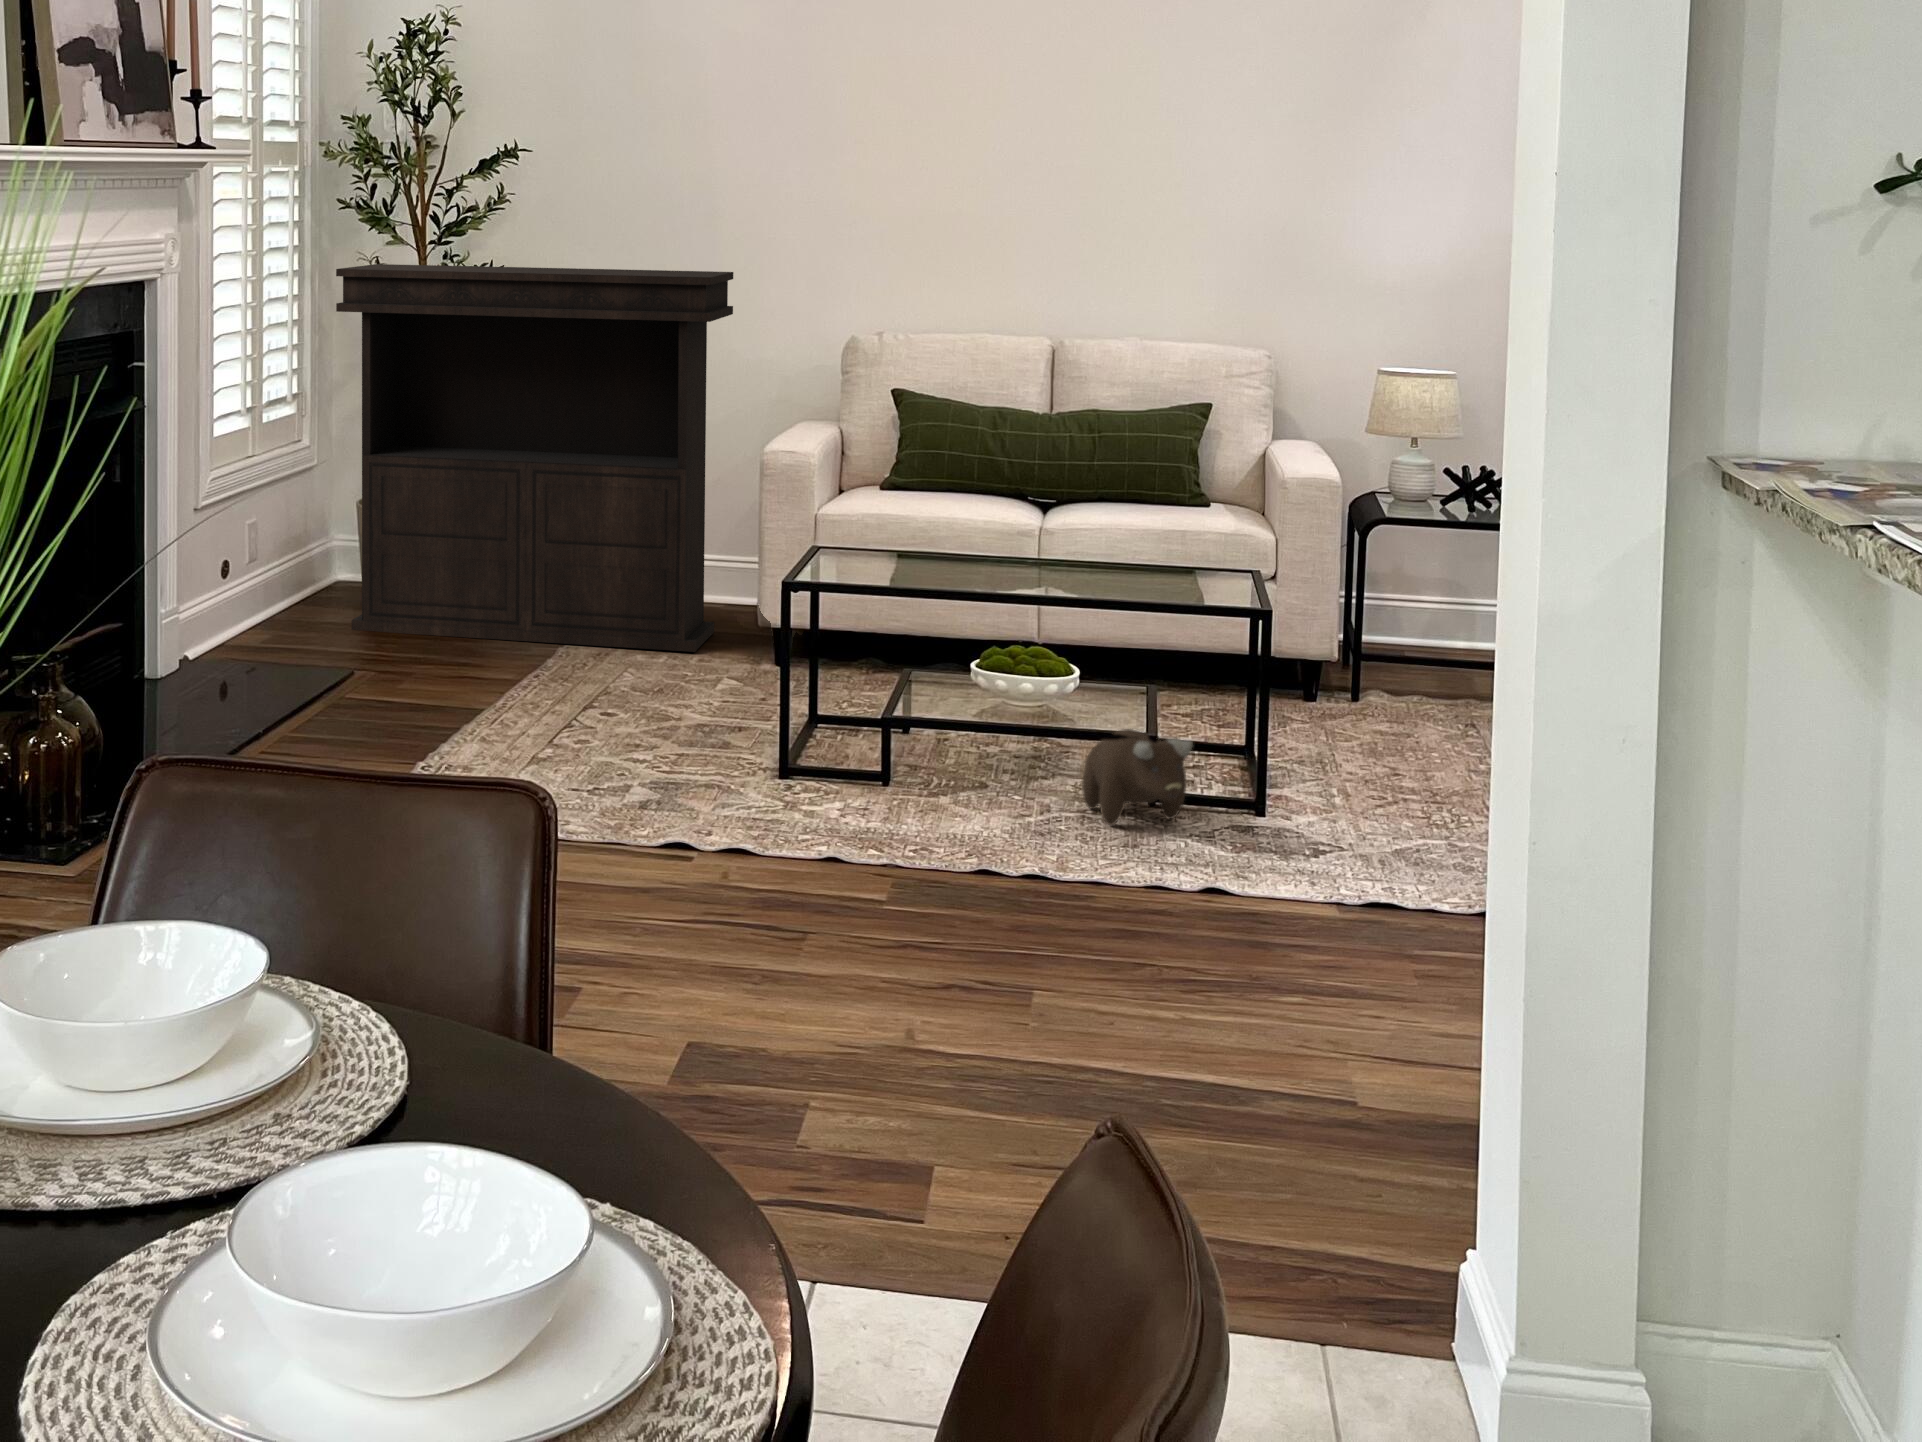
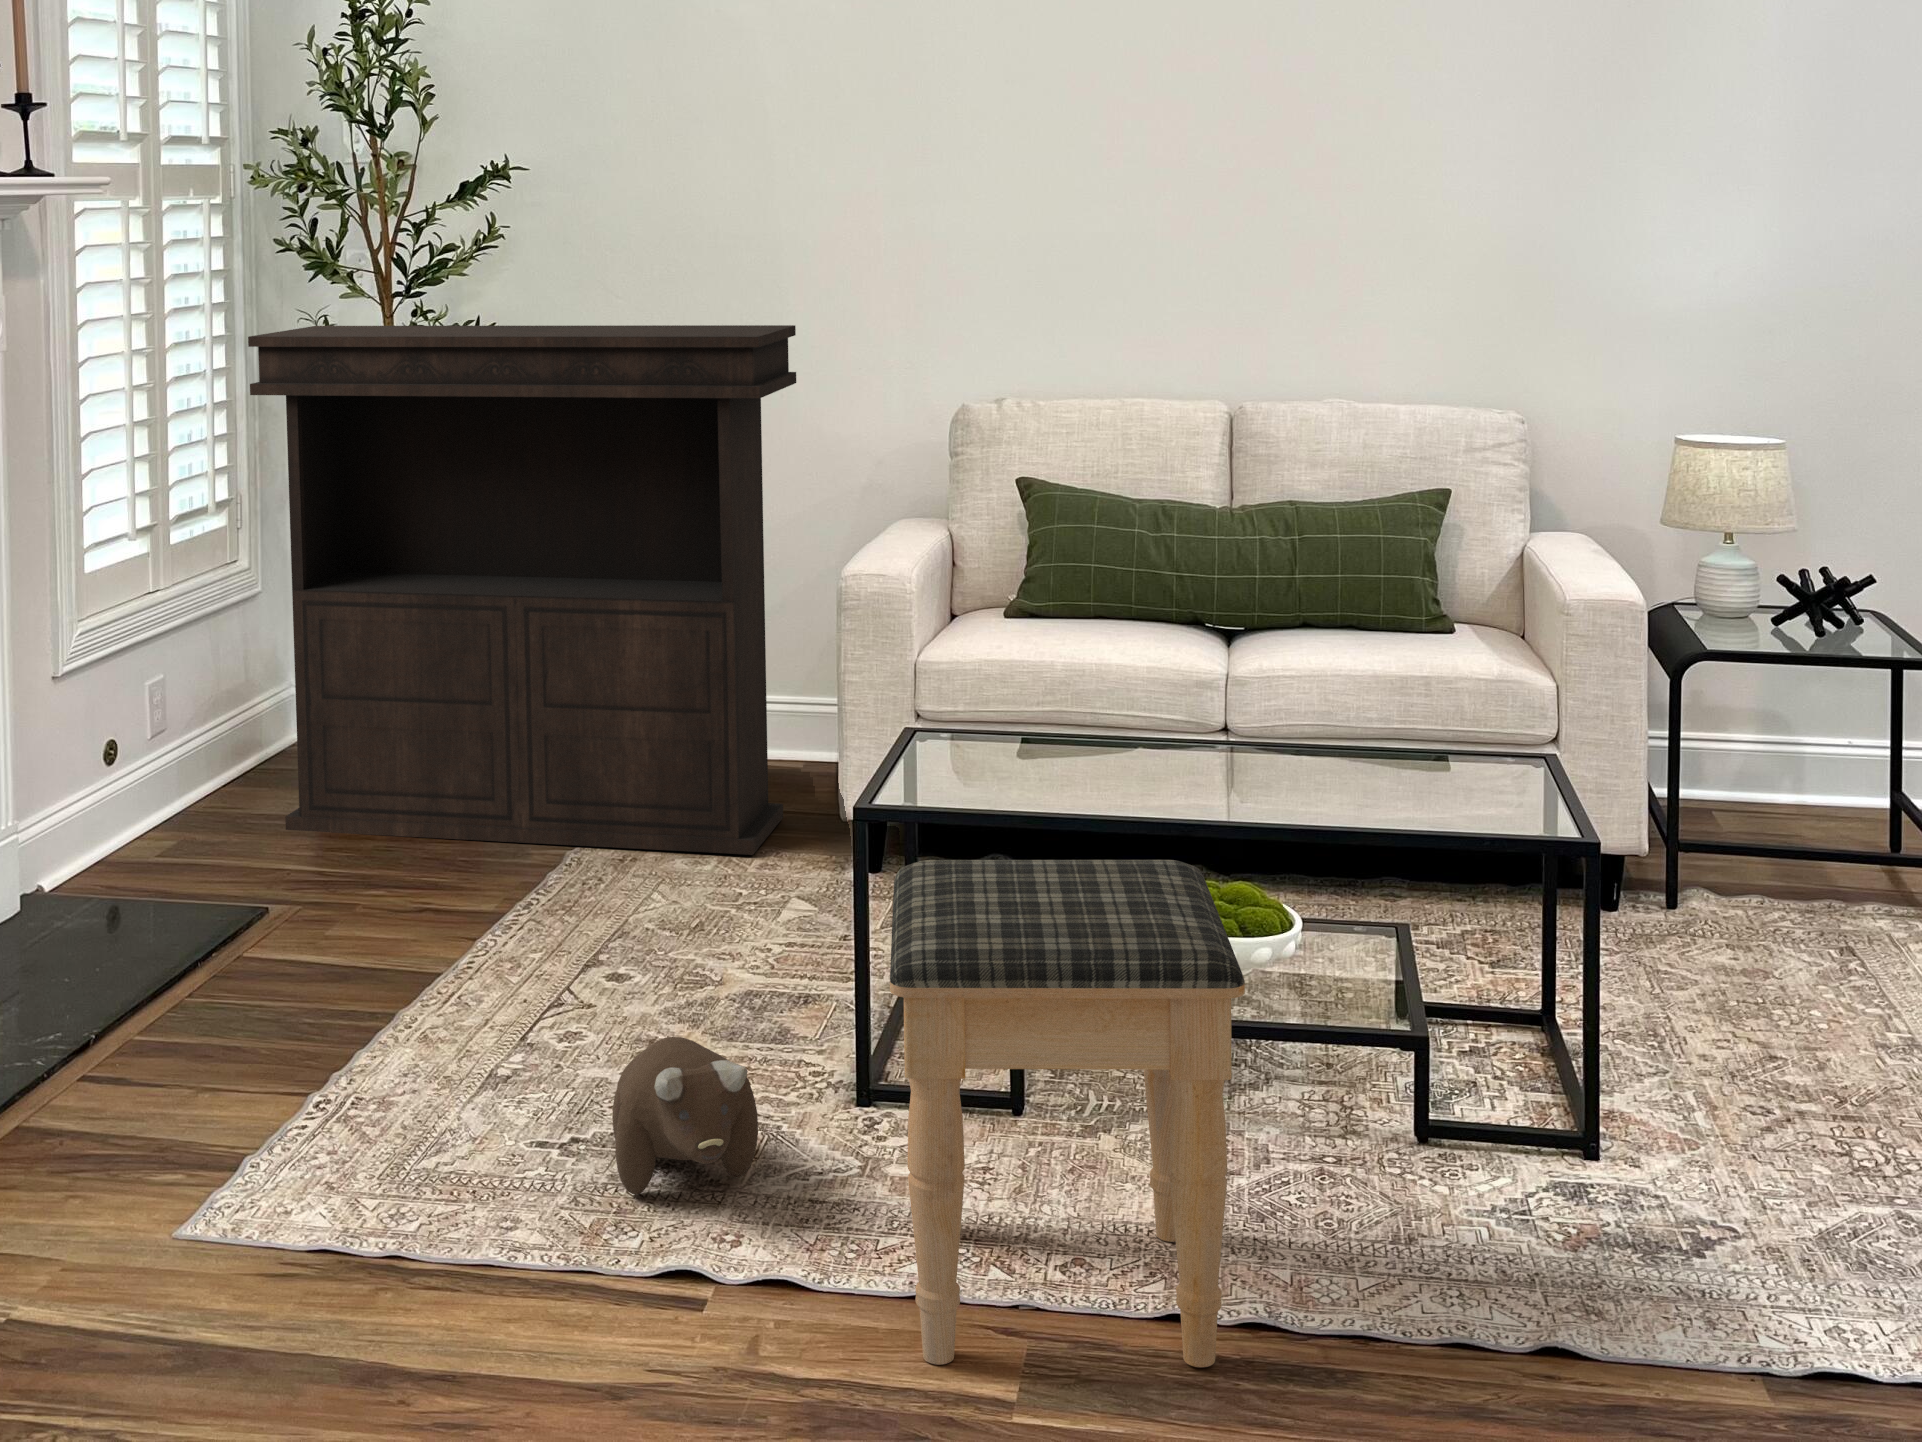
footstool: none [814,599,1031,894] -> present [890,860,1245,1367]
plush toy: present [1082,729,1193,825] -> present [612,1037,758,1195]

